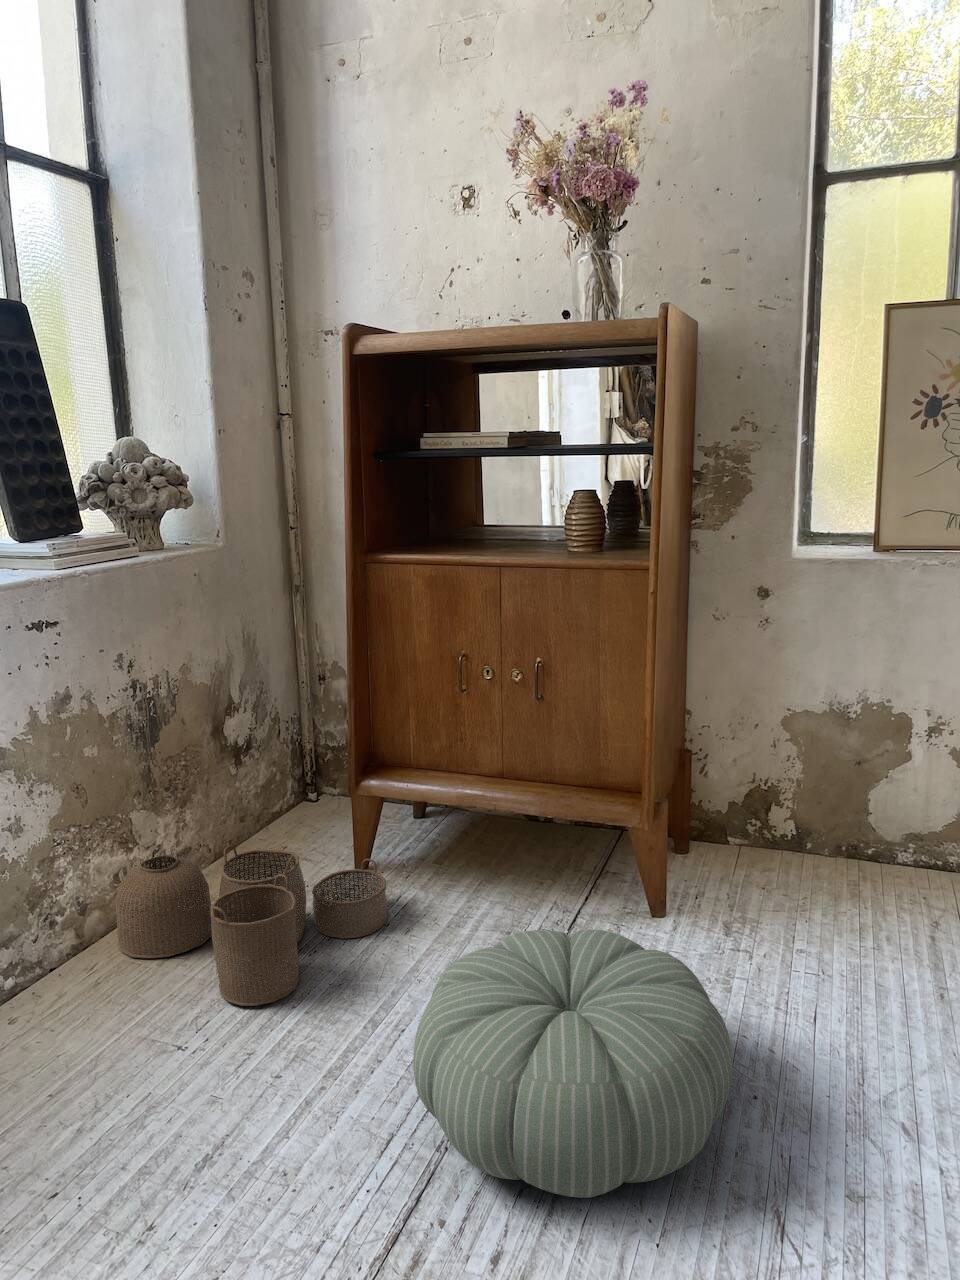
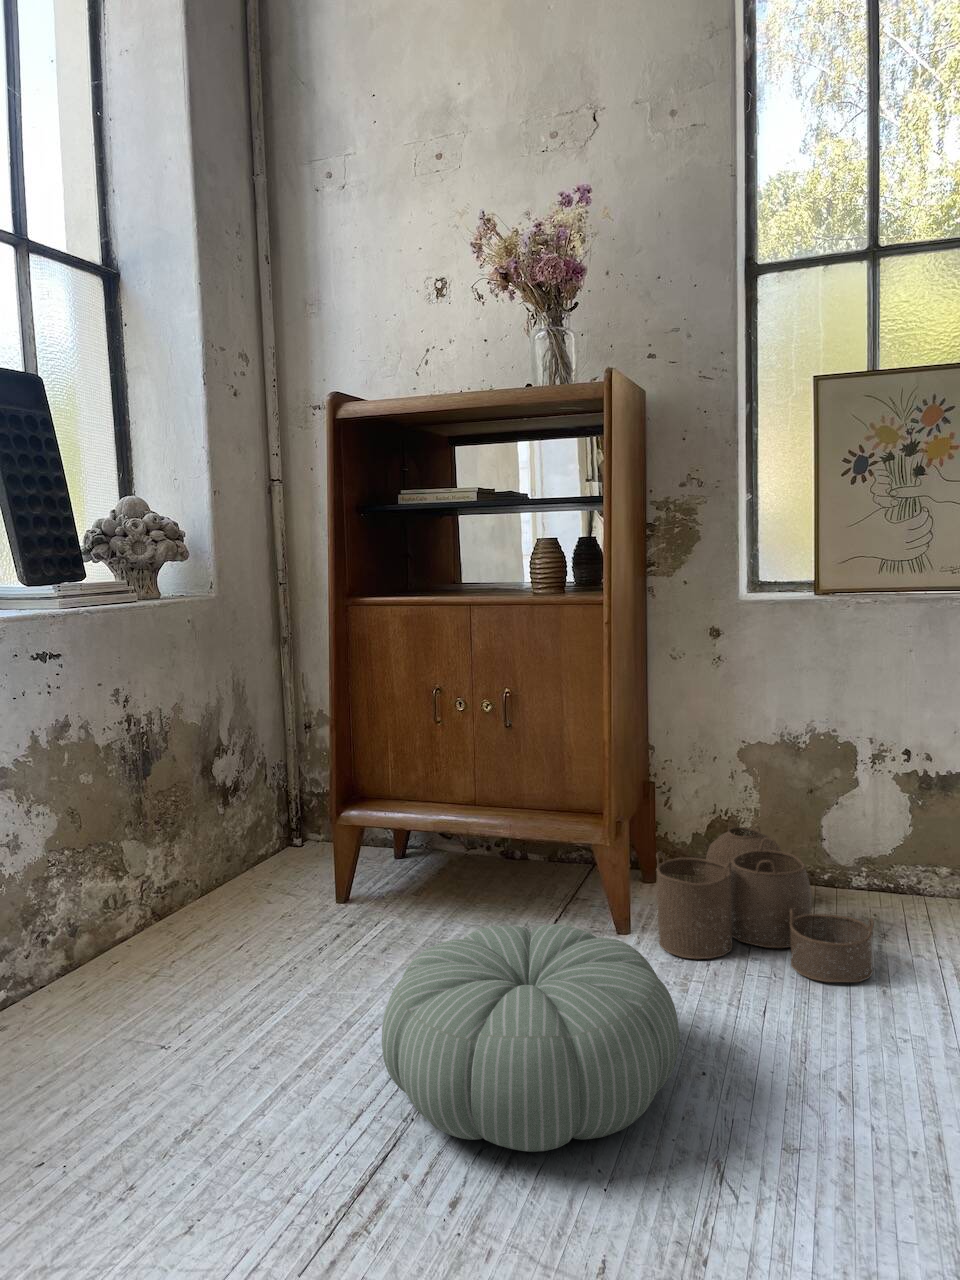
woven basket: present [115,845,388,1006] -> present [656,821,874,982]

